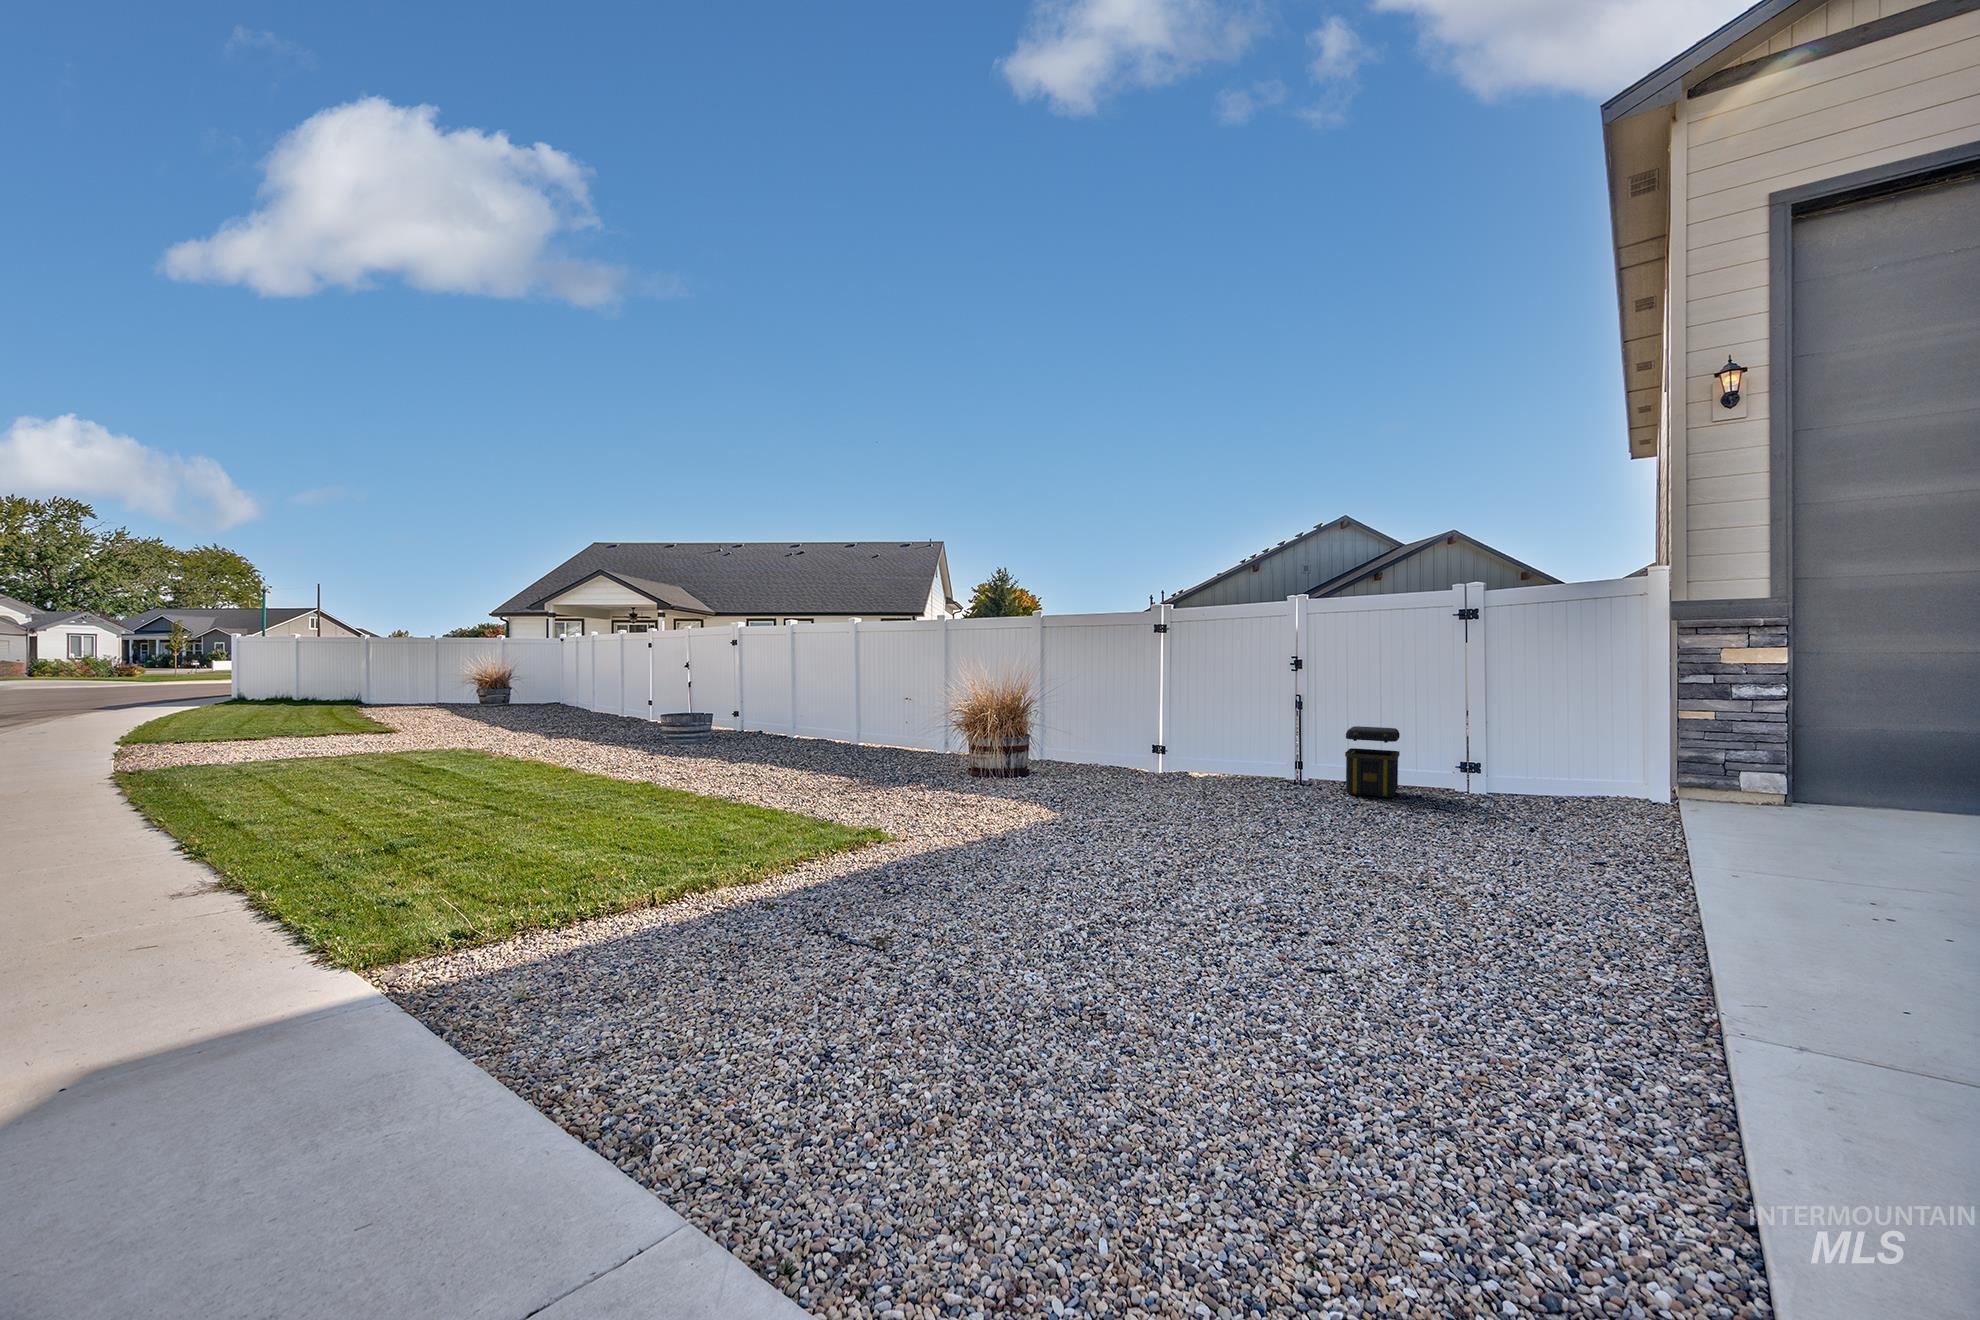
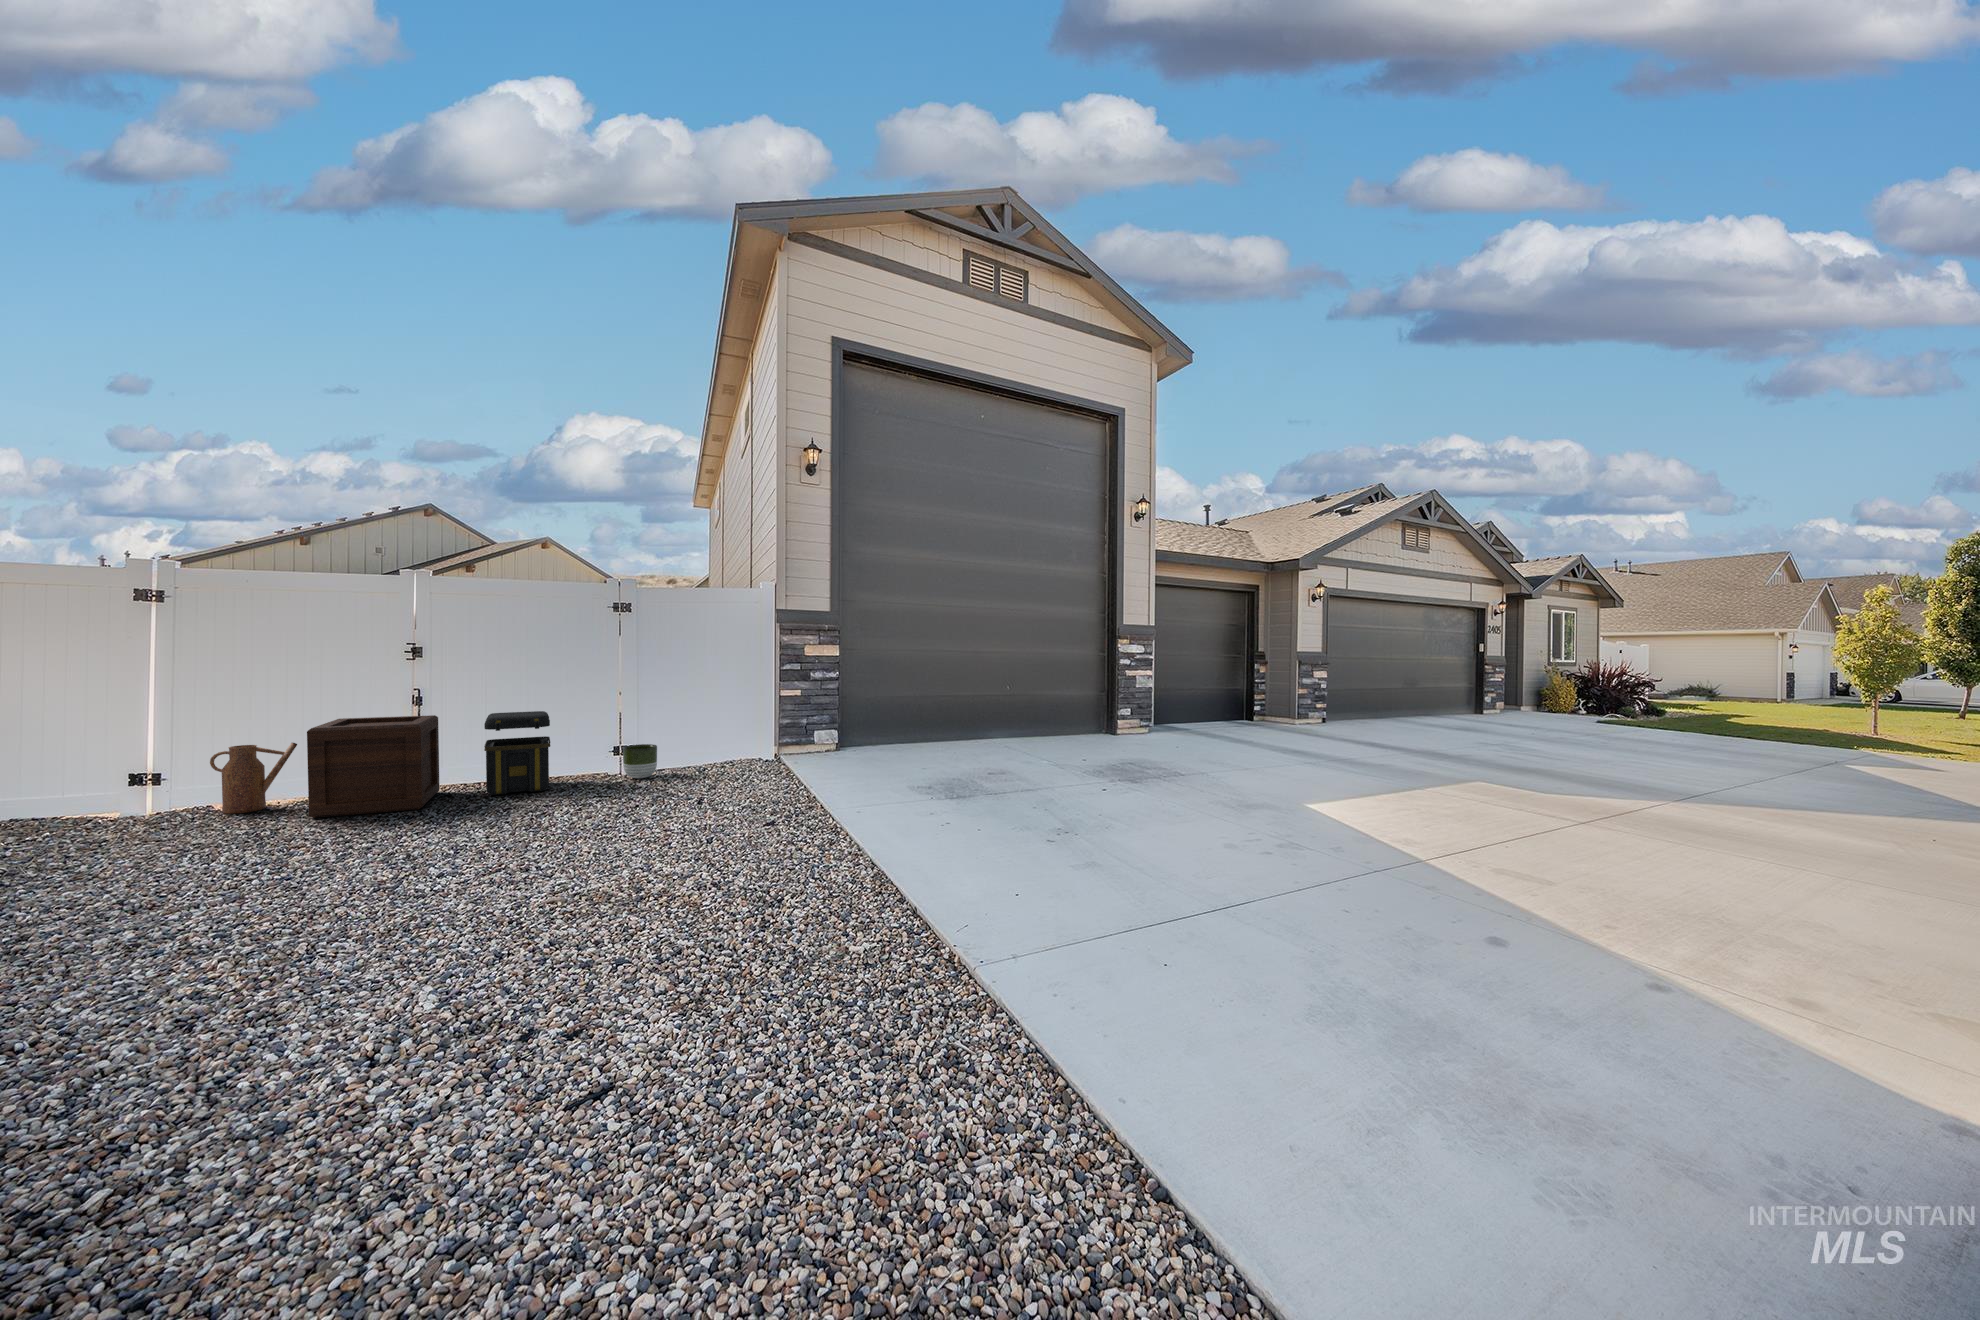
wooden crate: none [1234,721,1316,795] -> present [307,715,440,818]
watering can: none [1189,734,1232,779] -> present [210,743,297,814]
planter: none [1466,769,1501,803] -> present [623,744,657,778]

